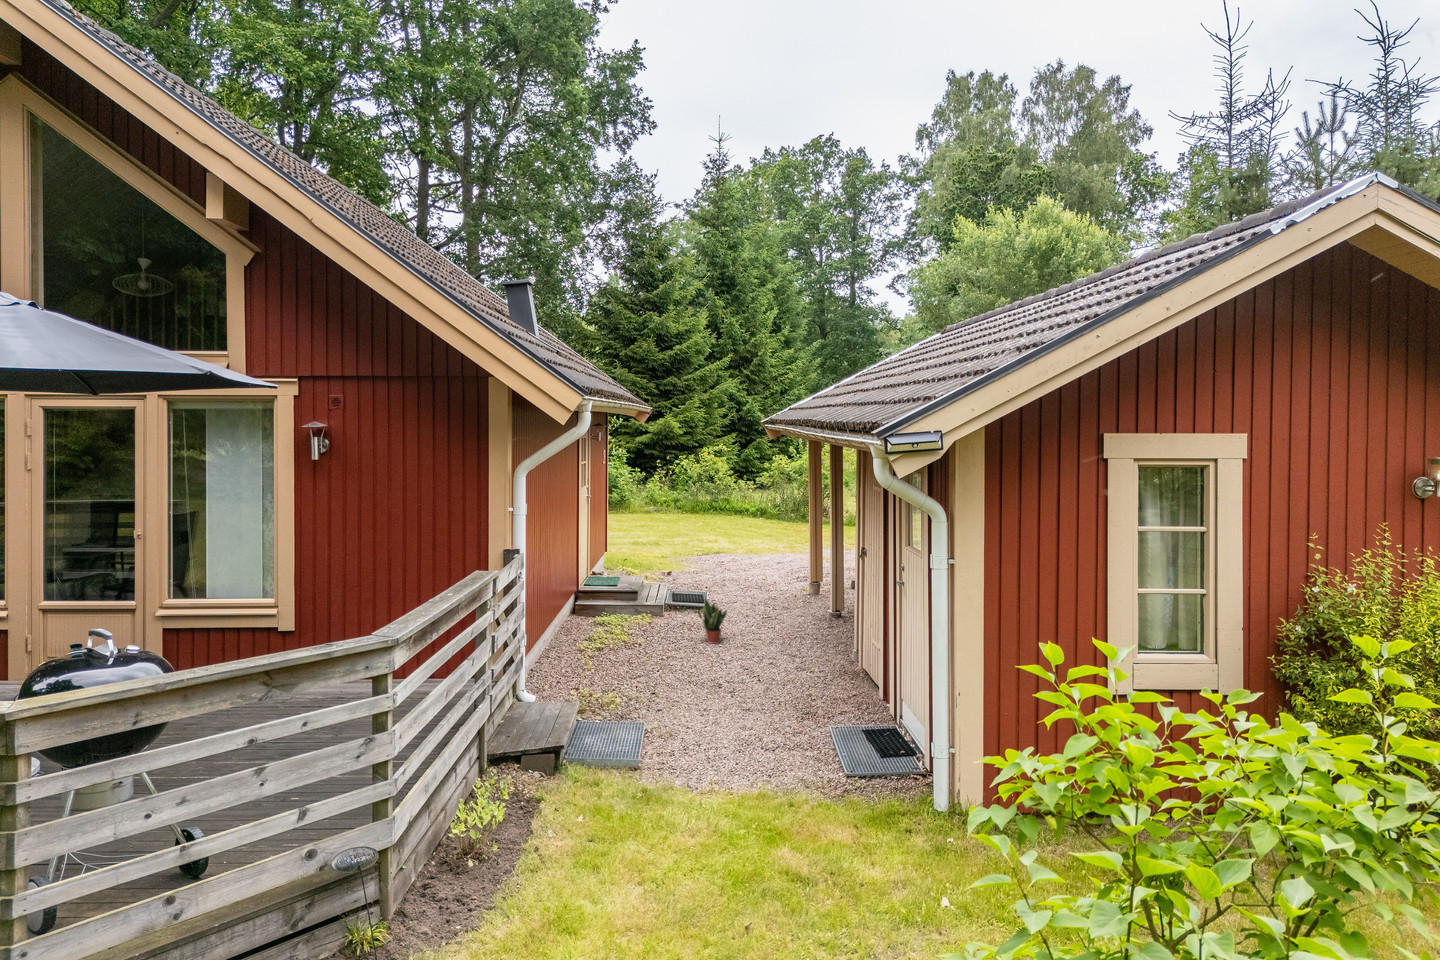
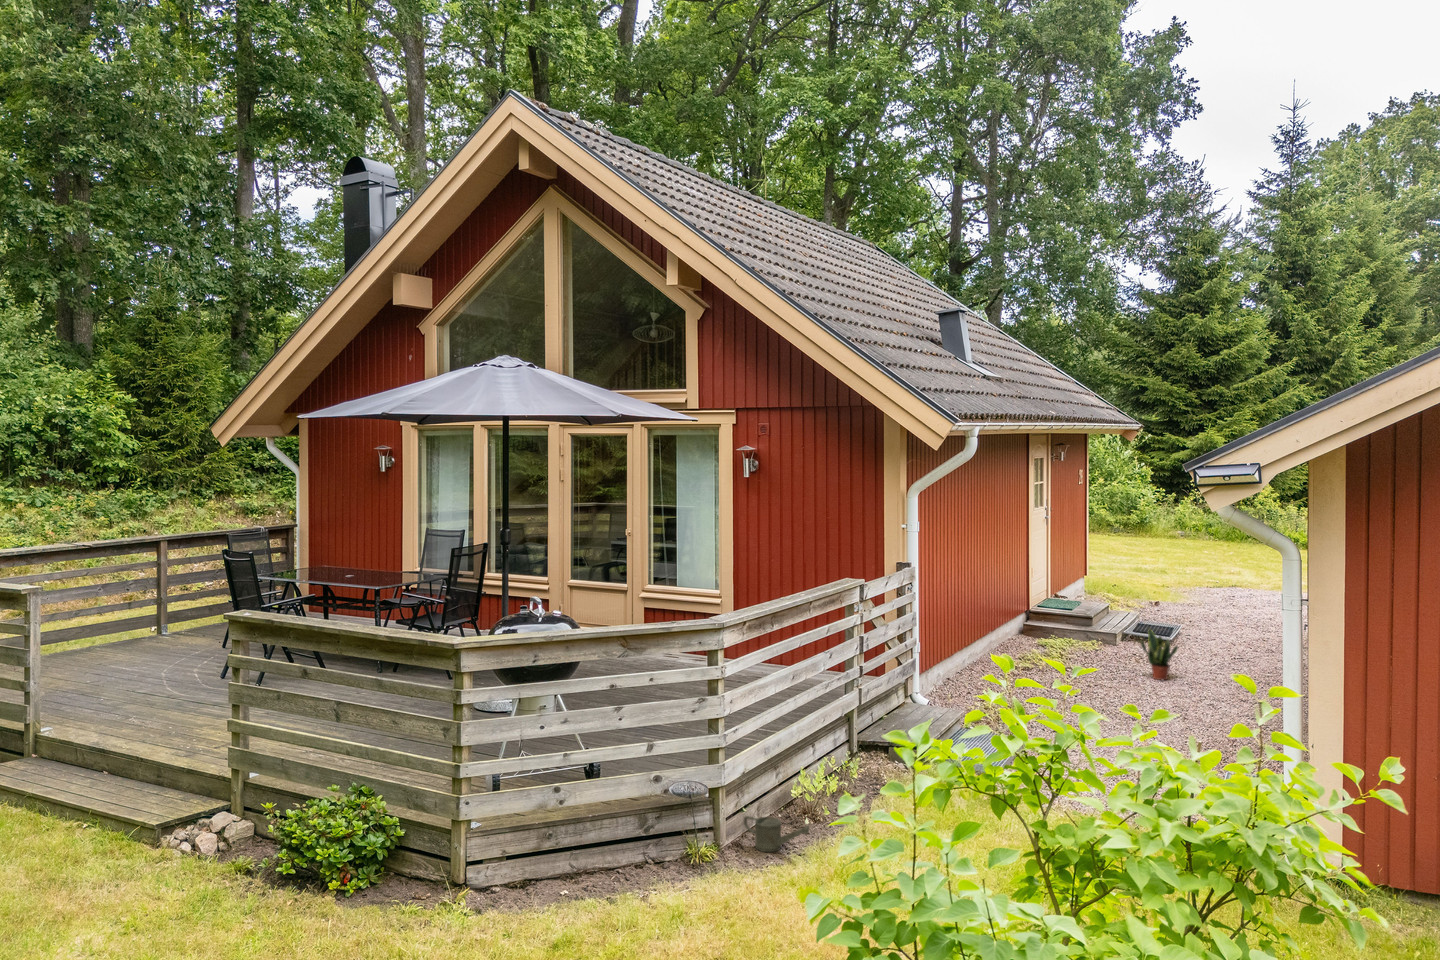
watering can: none [425,866,512,912] -> present [744,816,809,852]

